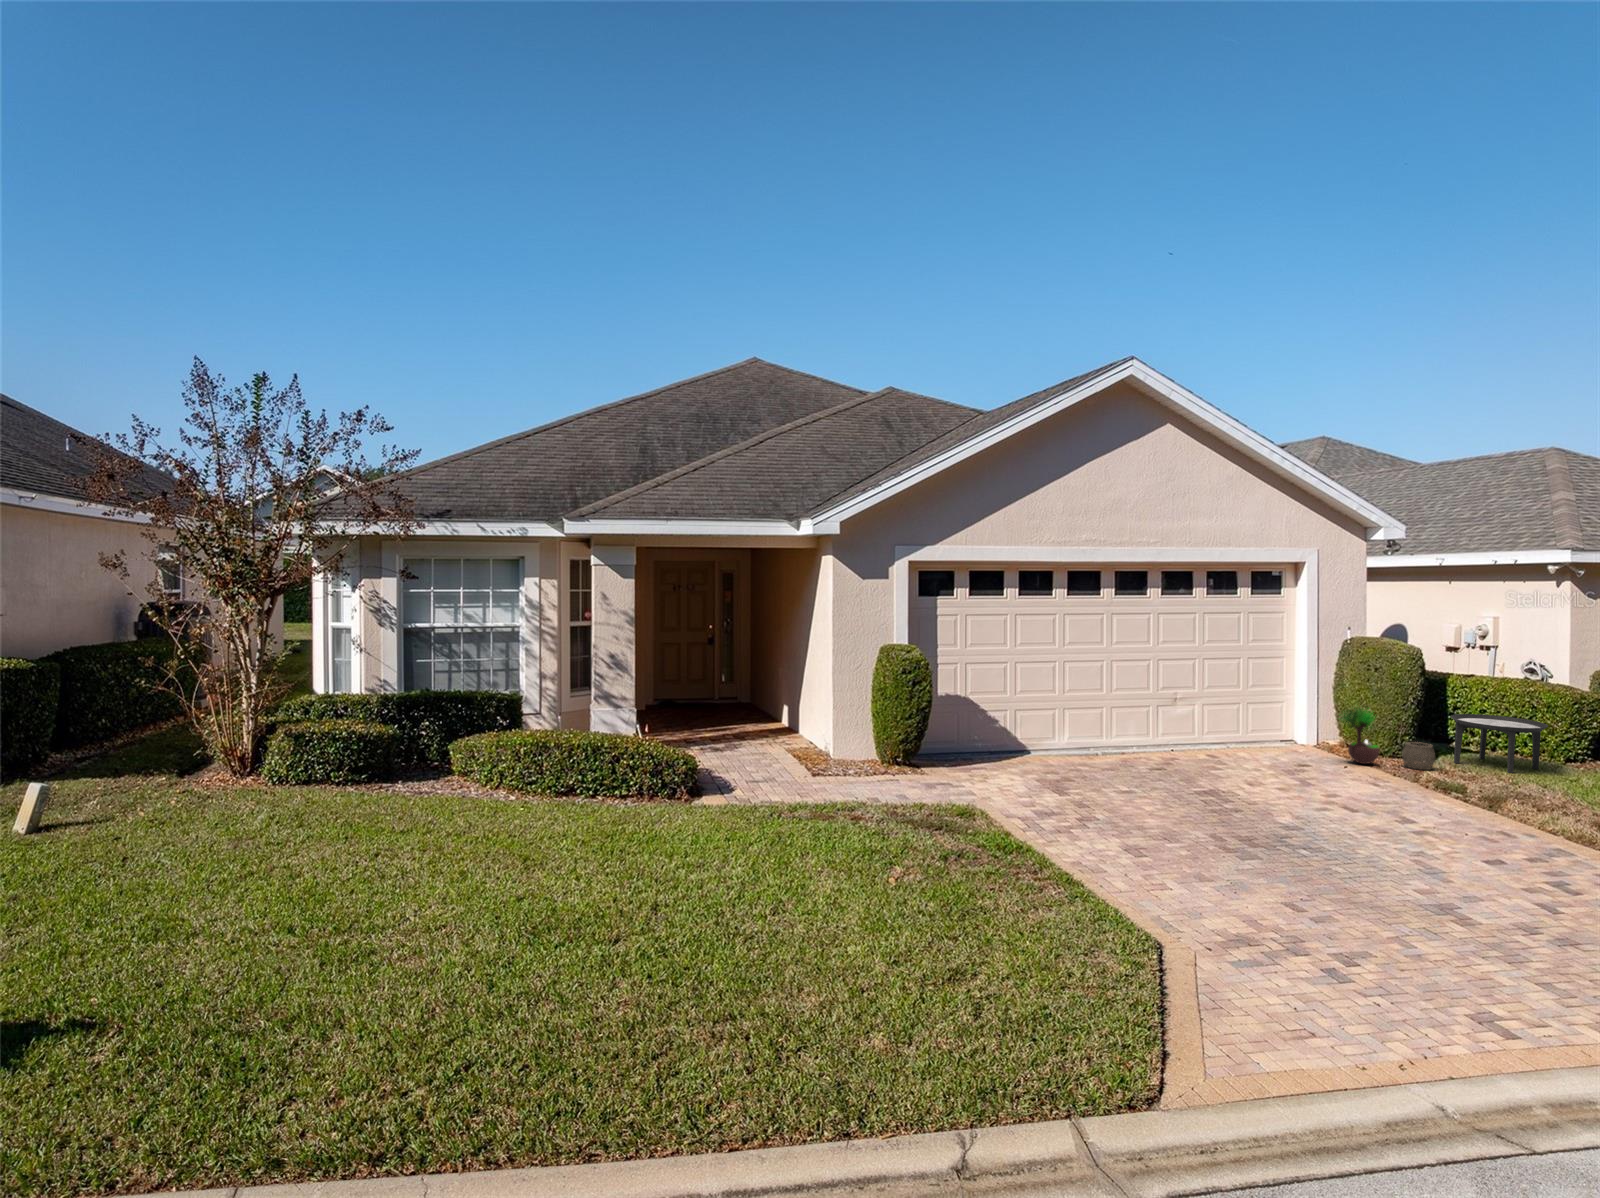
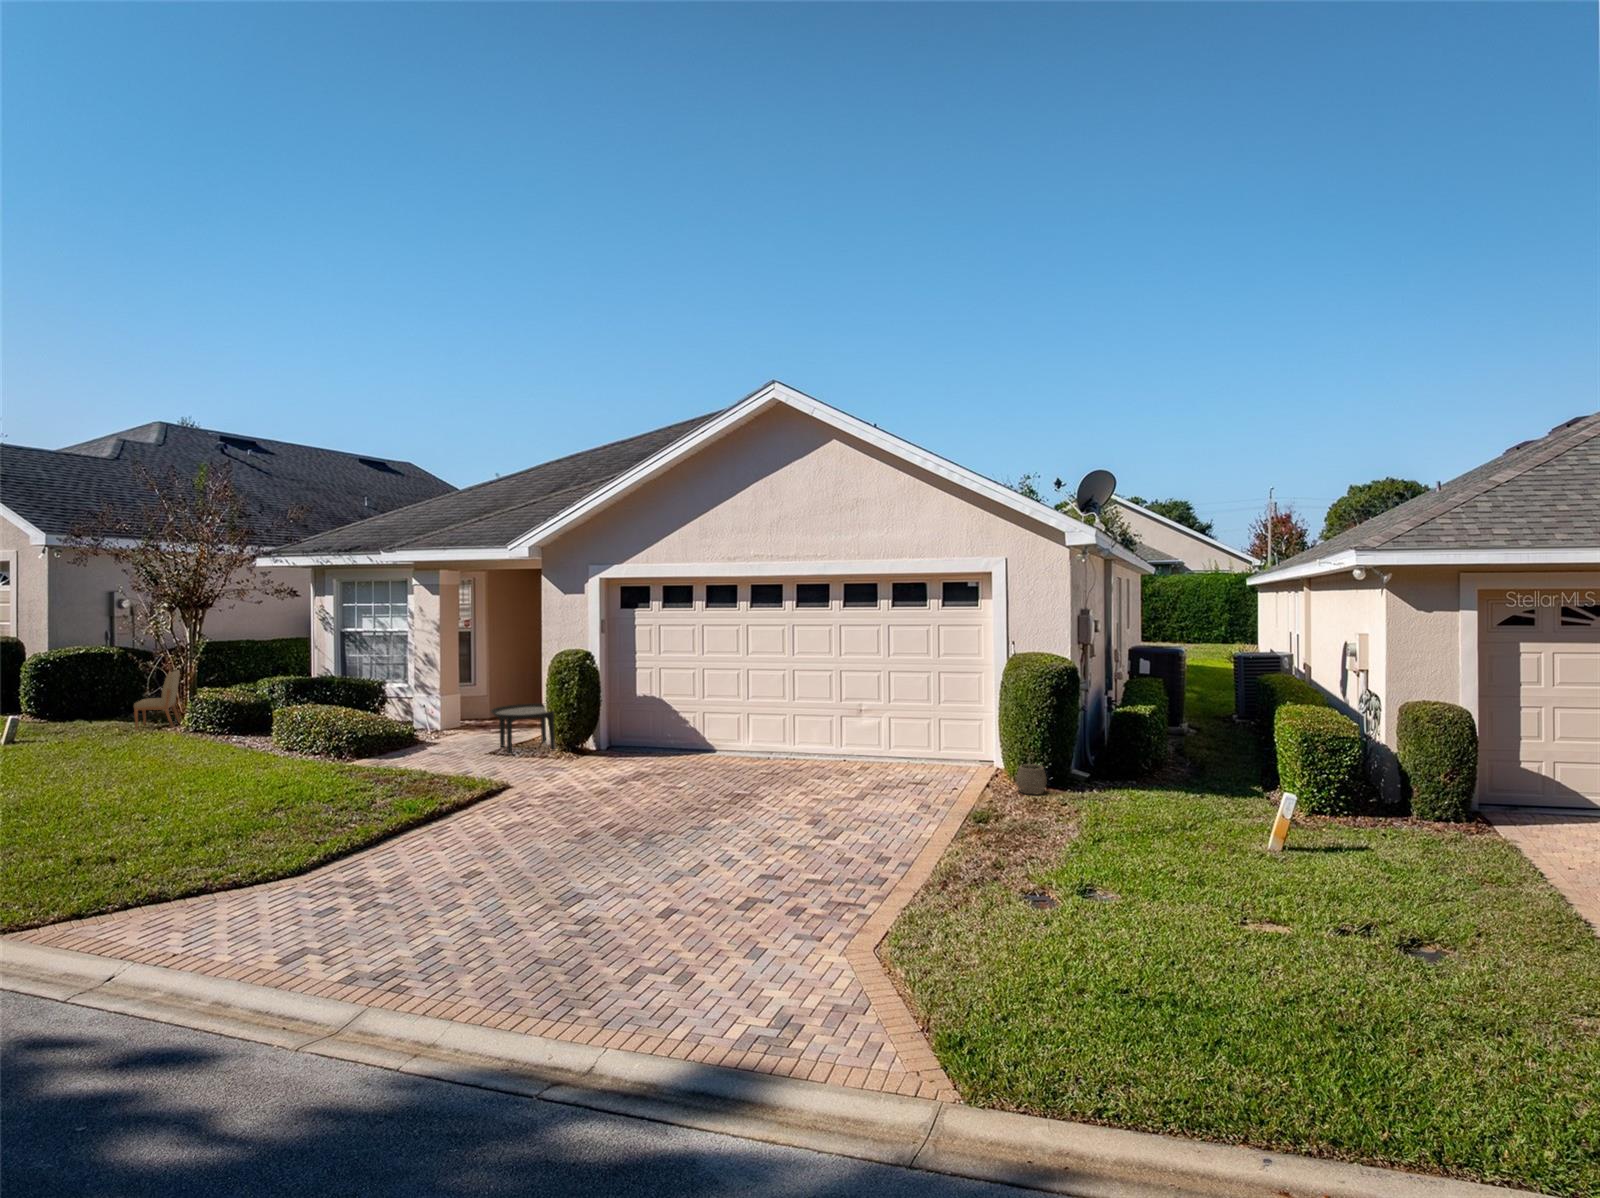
chair: none [151,688,226,786] -> present [134,670,180,729]
potted tree: present [1340,705,1379,764] -> none [962,718,1003,784]
round table: present [1451,714,1548,773] -> present [491,703,555,754]

